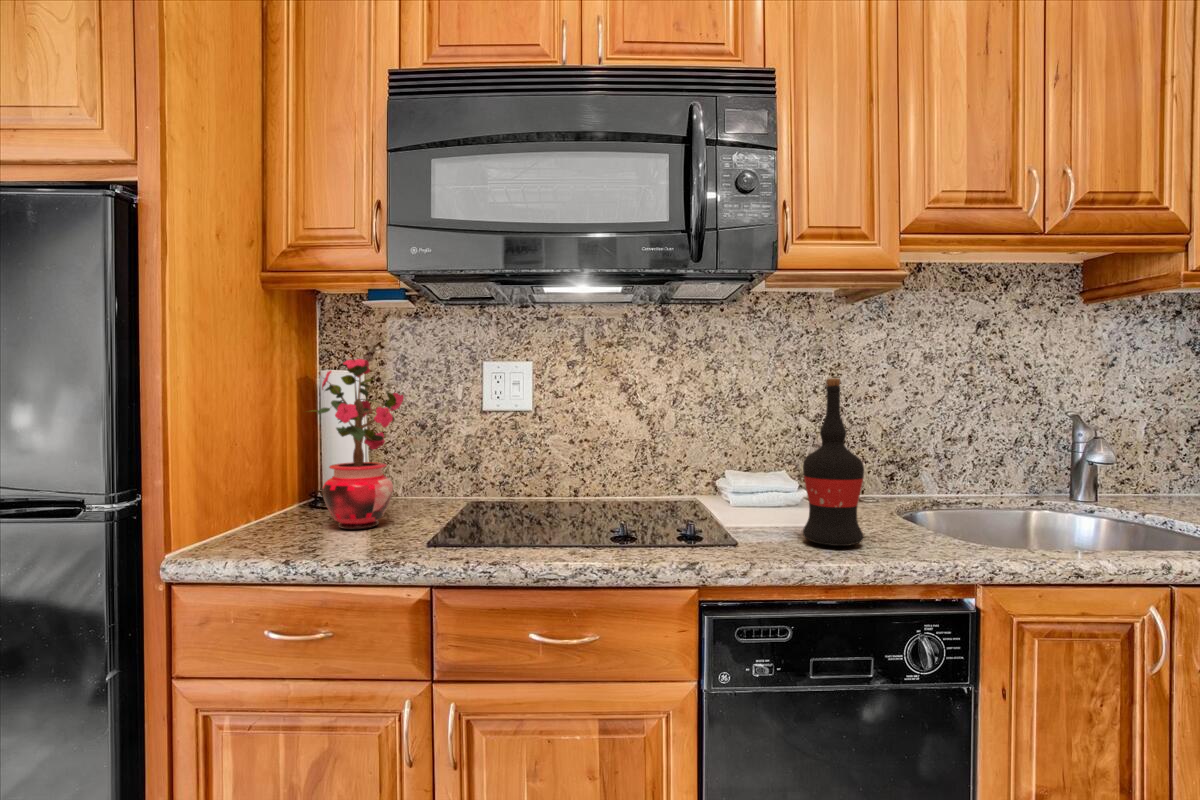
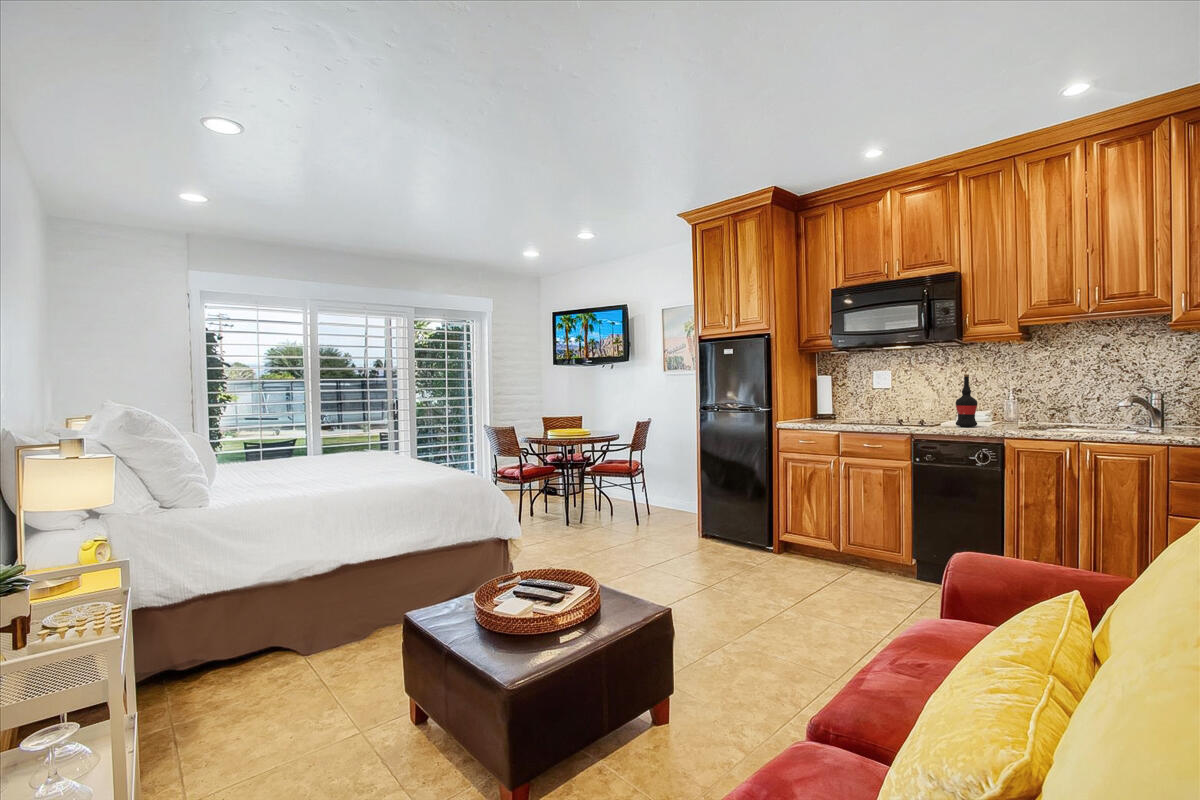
potted plant: present [312,359,404,529] -> none [809,371,839,421]

